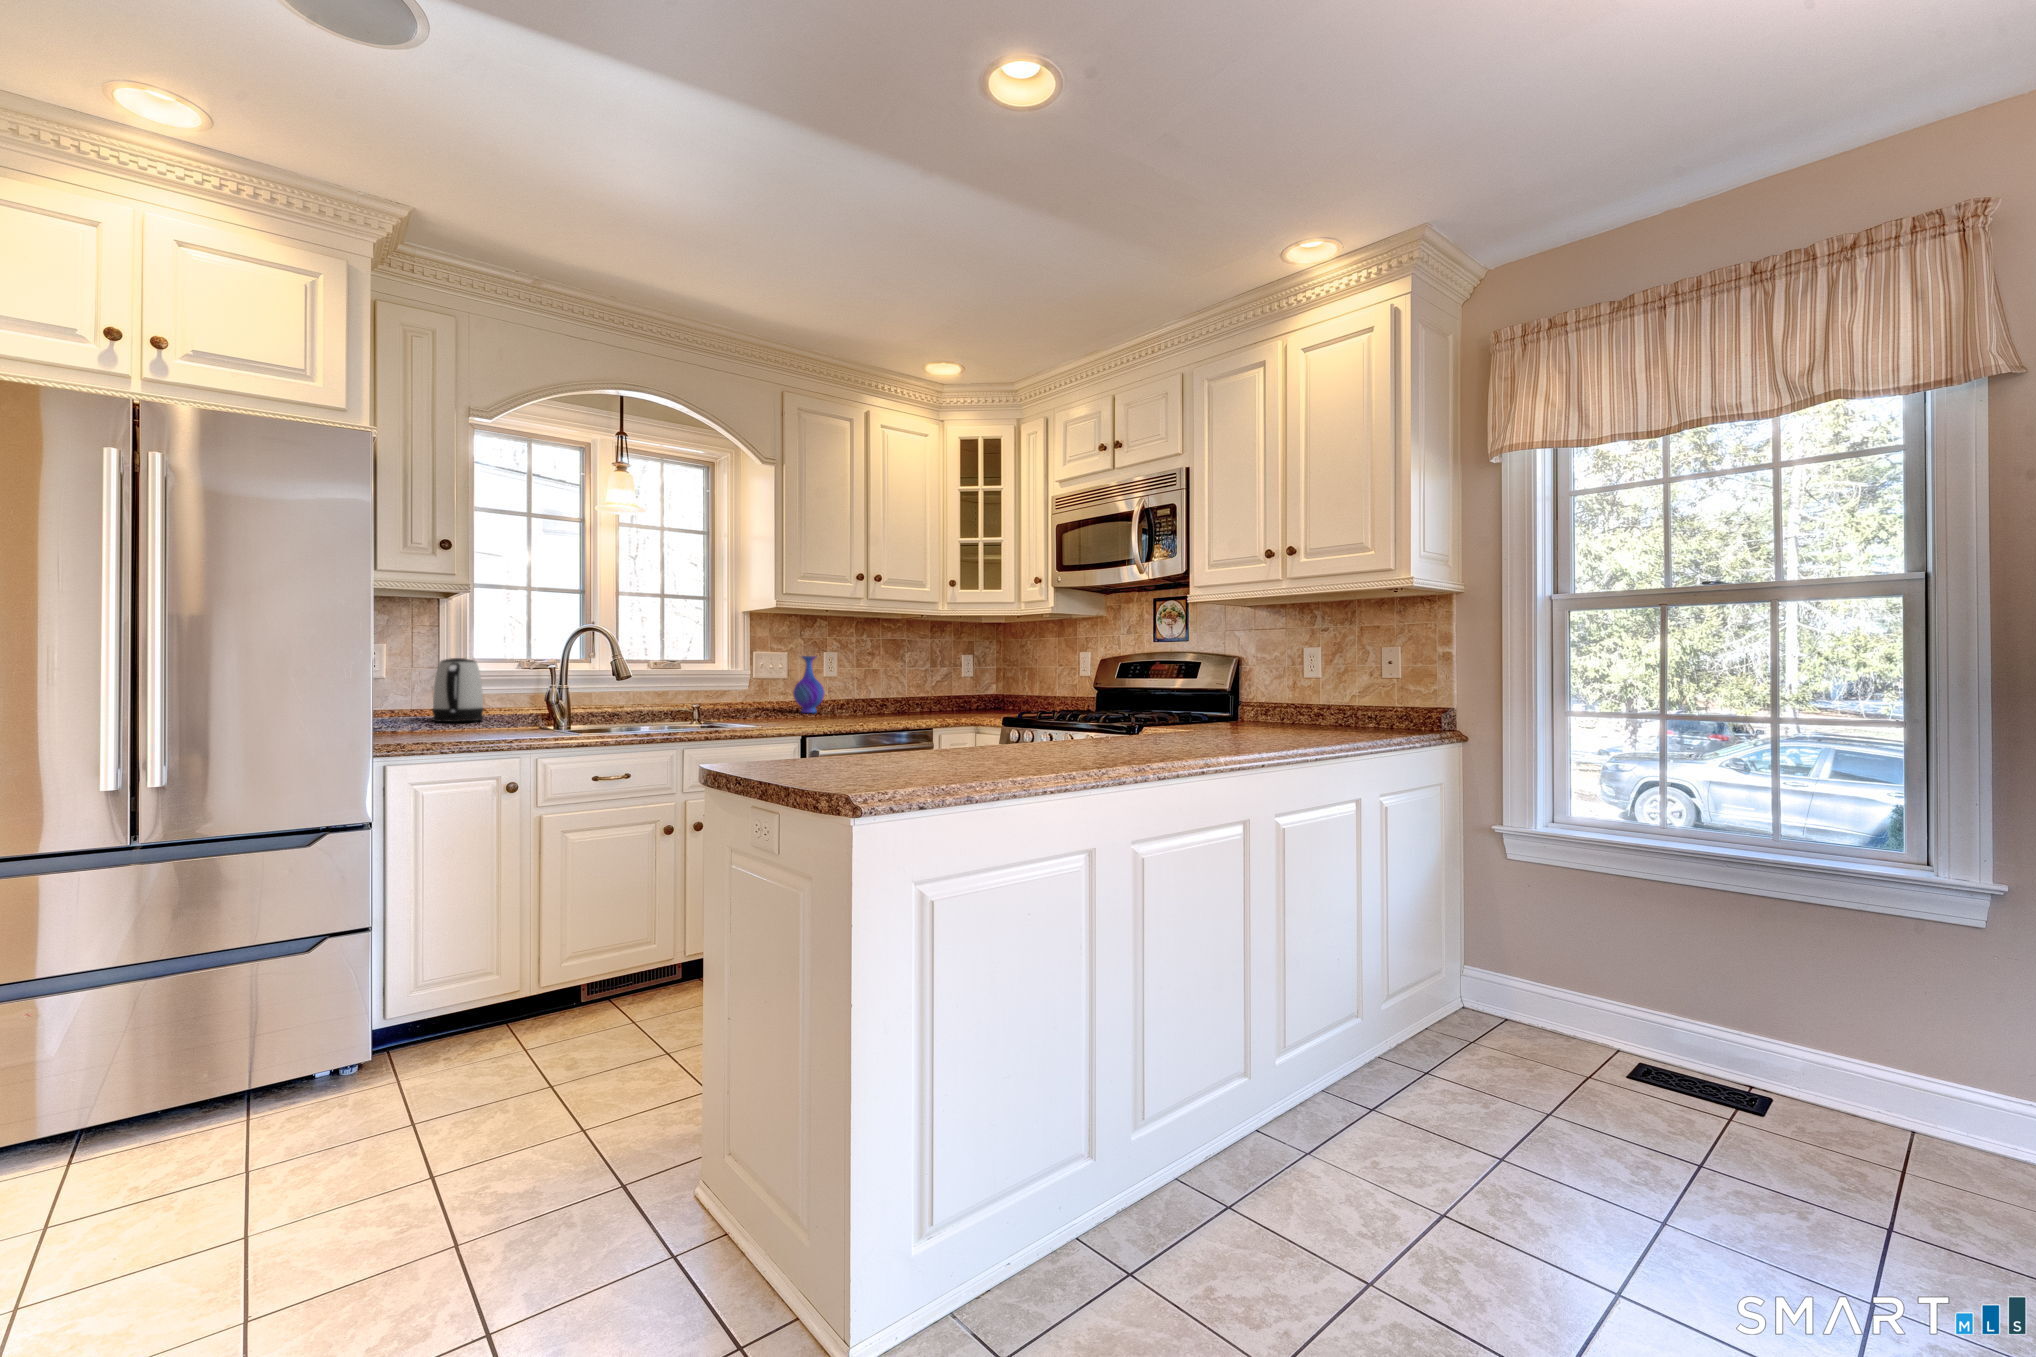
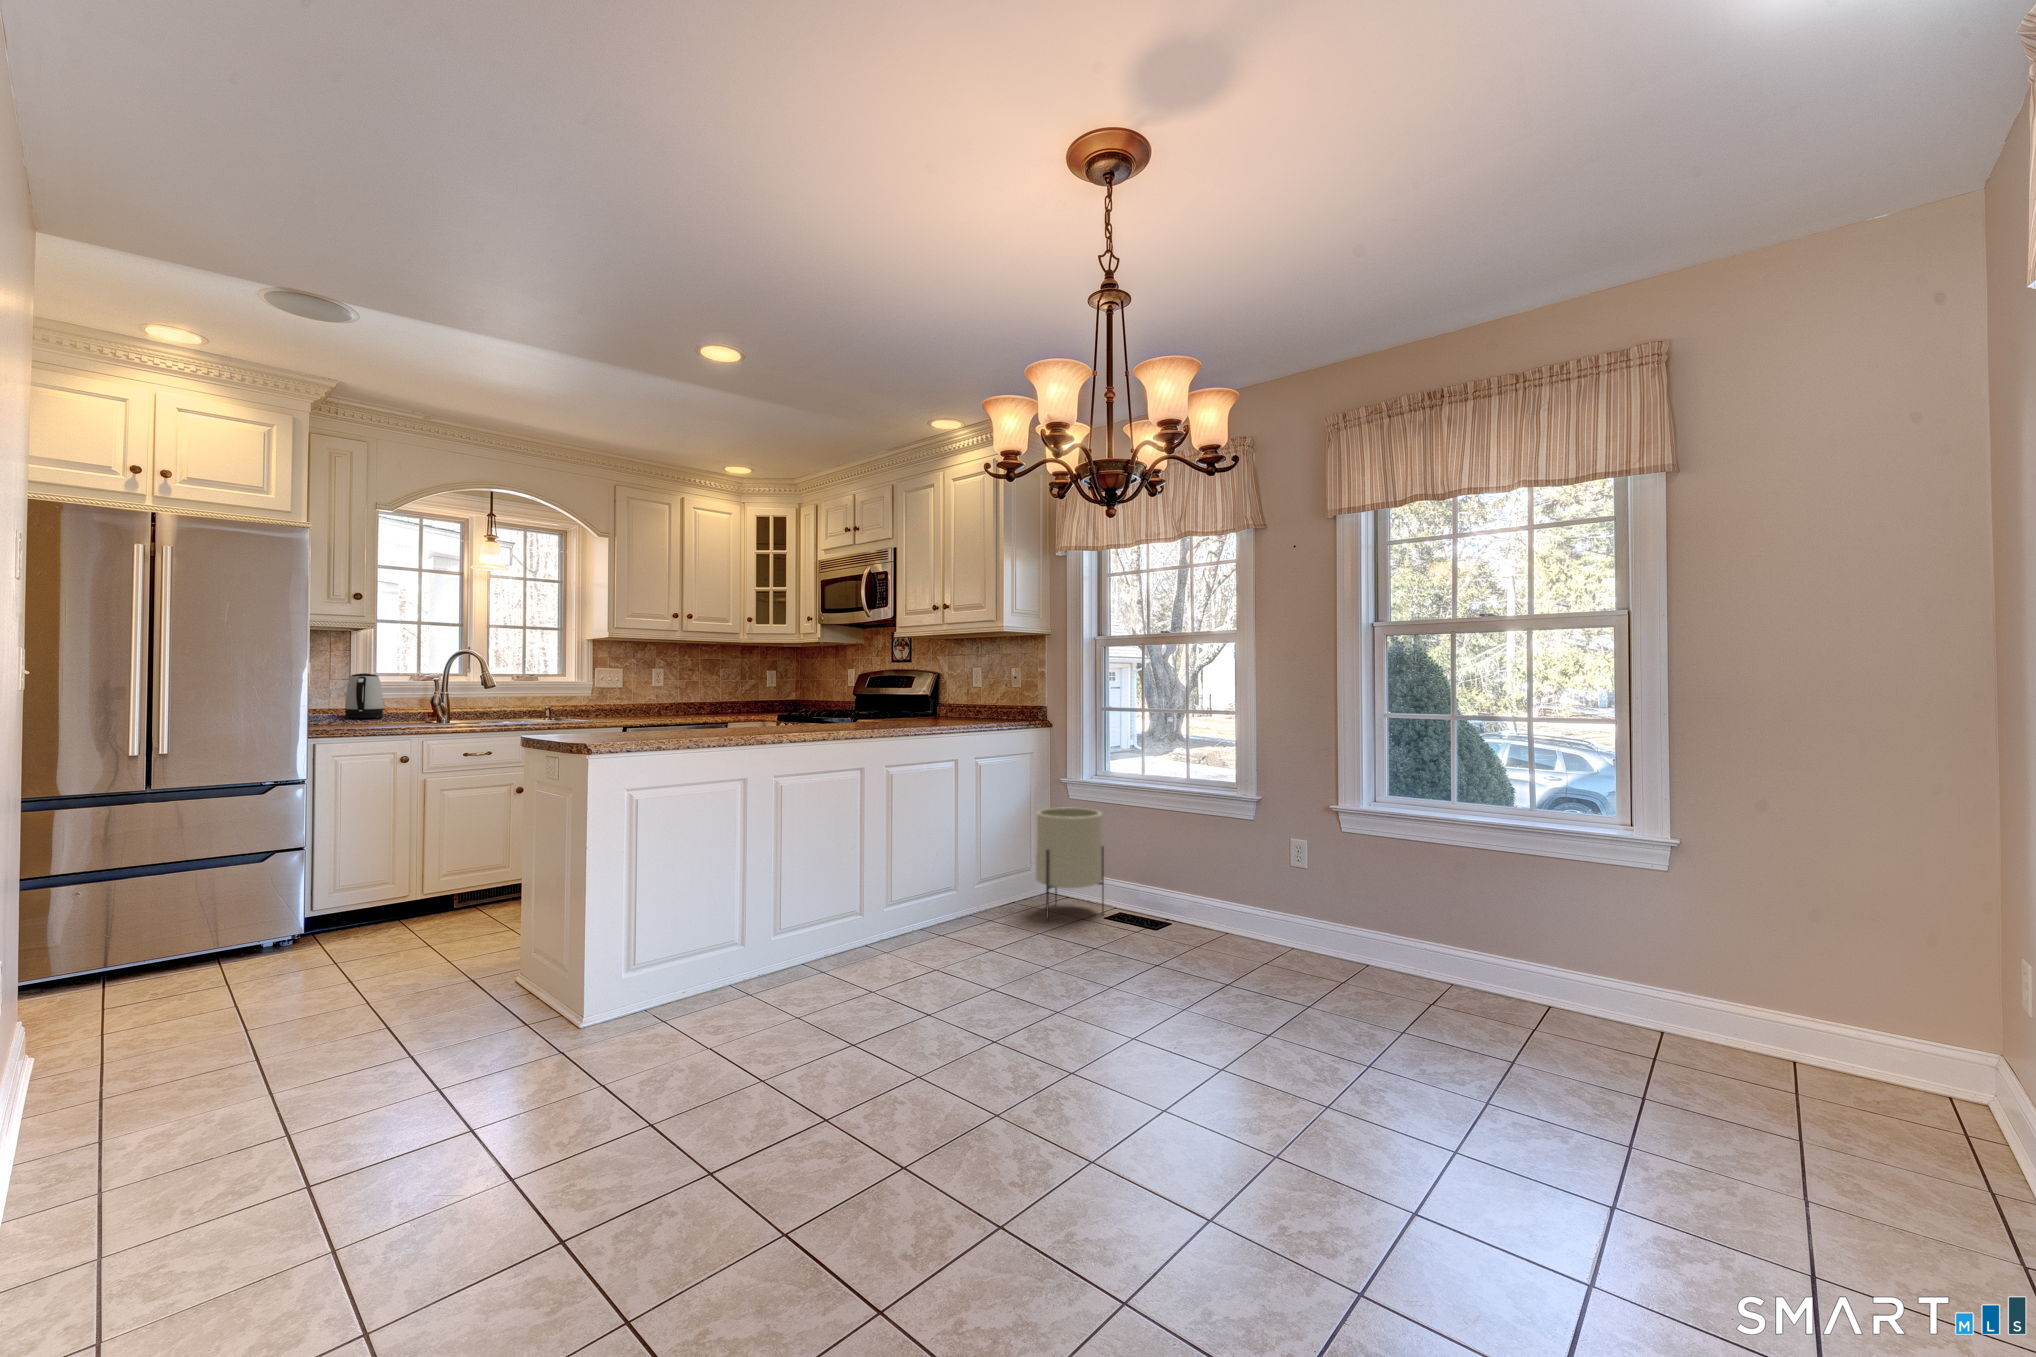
vase: present [793,656,825,713] -> none [626,672,651,713]
planter: none [1469,871,1595,1064] -> present [1036,808,1104,919]

